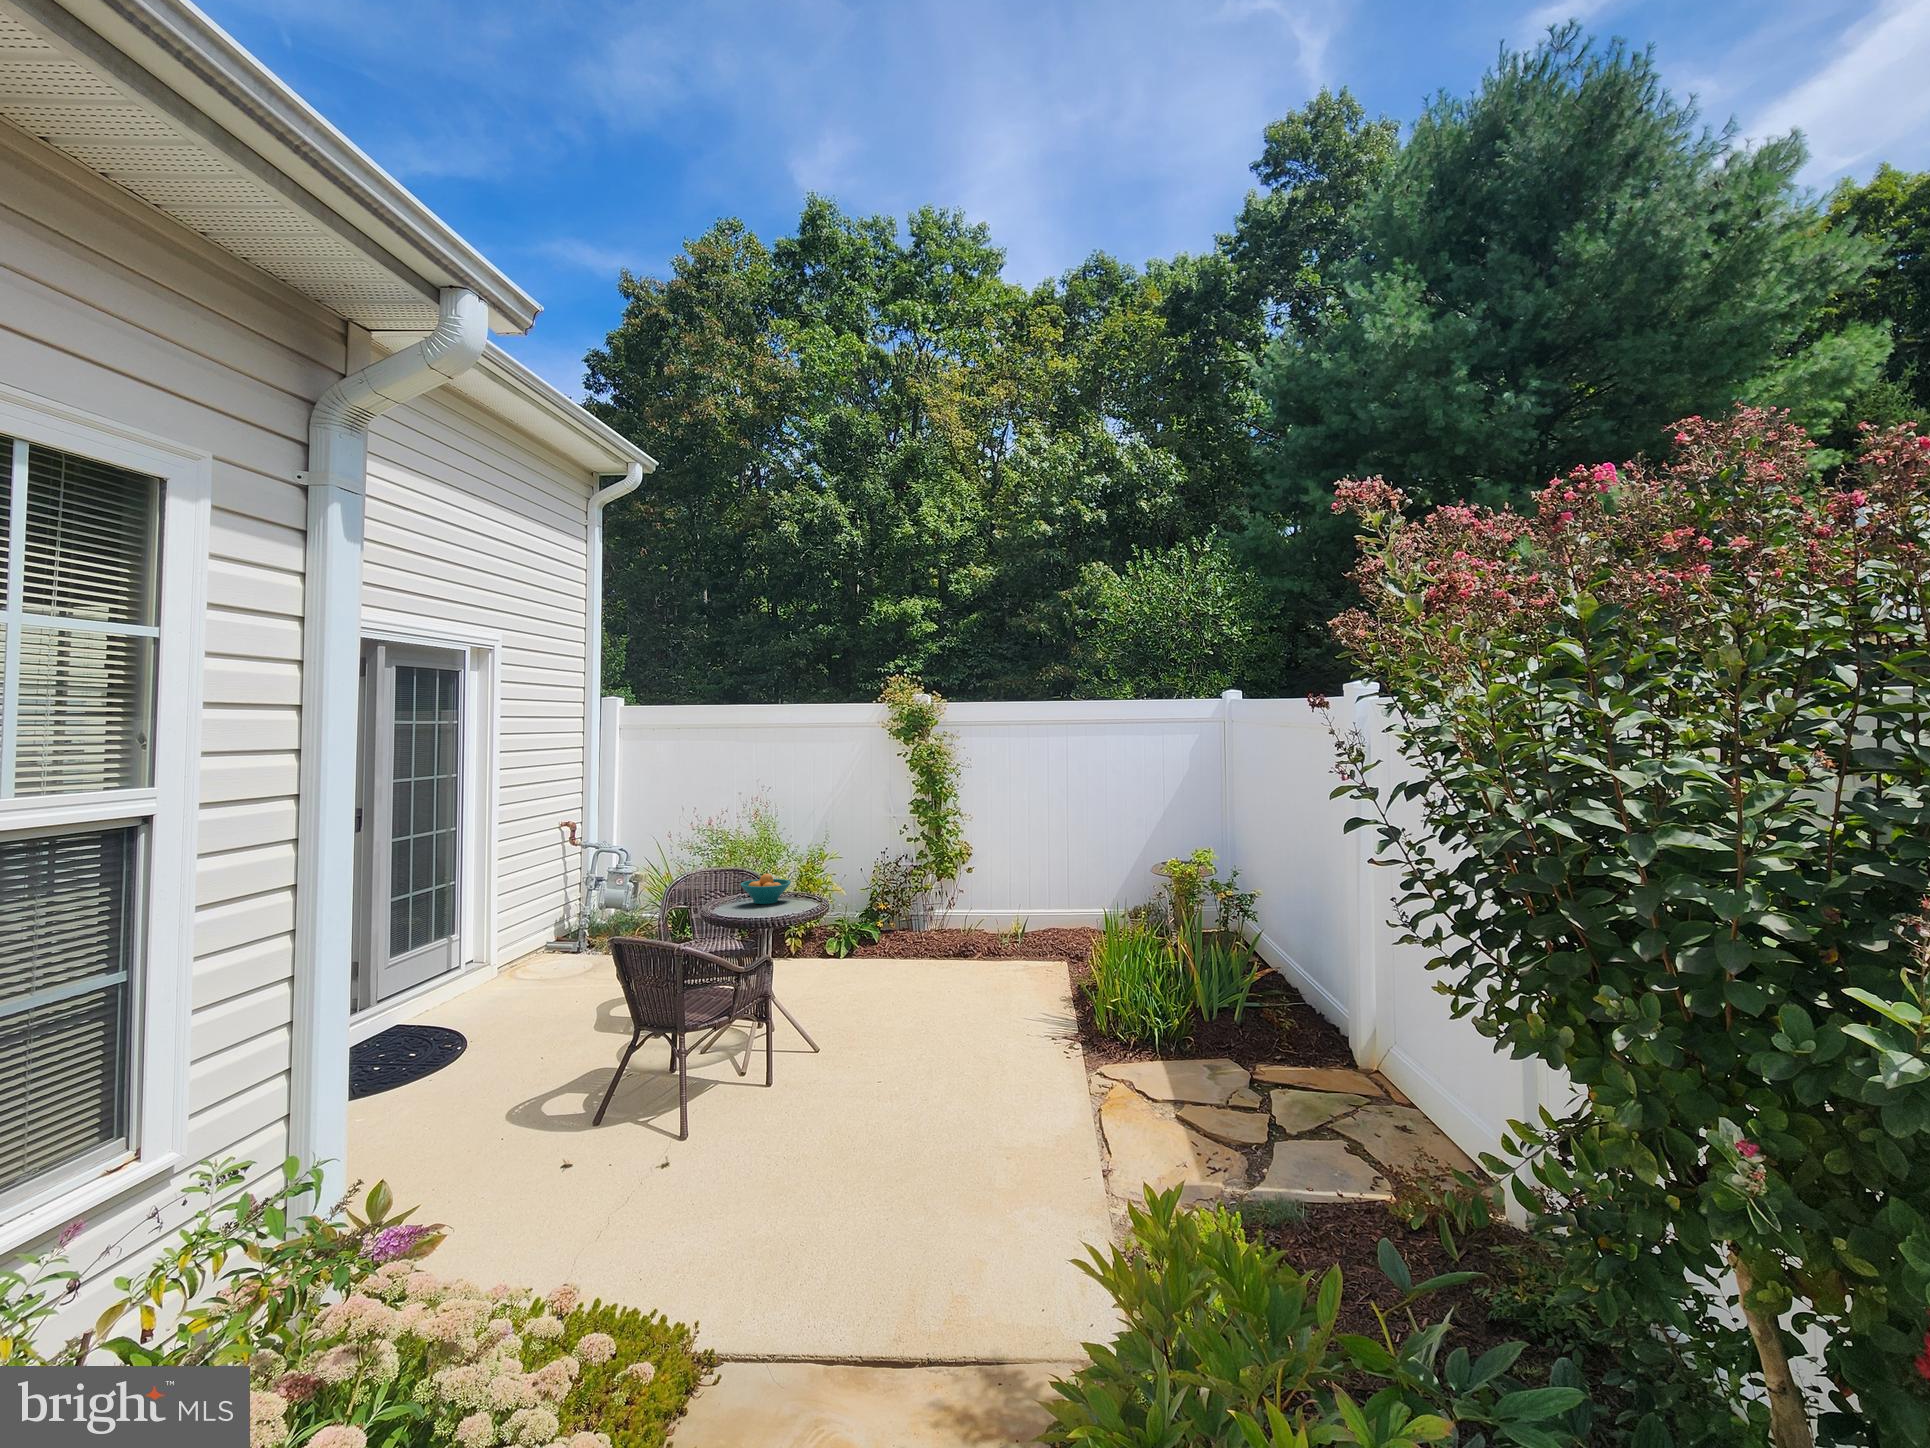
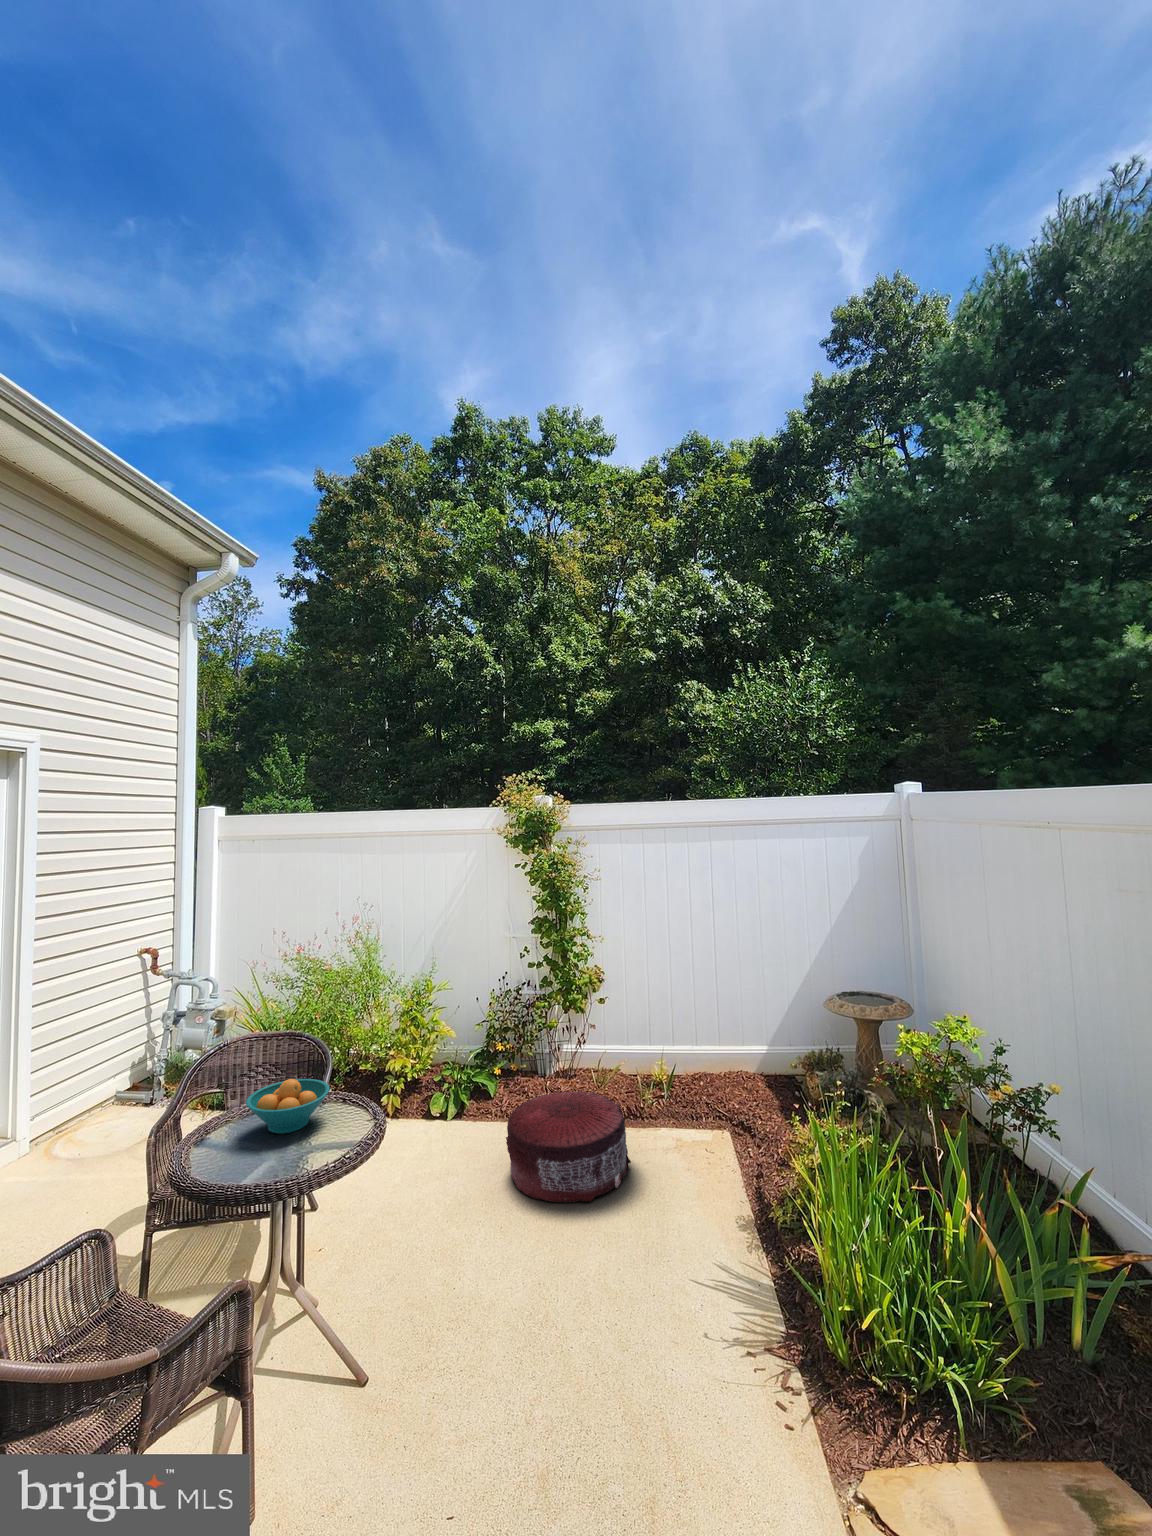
pouf: none [895,921,986,982] -> present [506,1091,631,1203]

